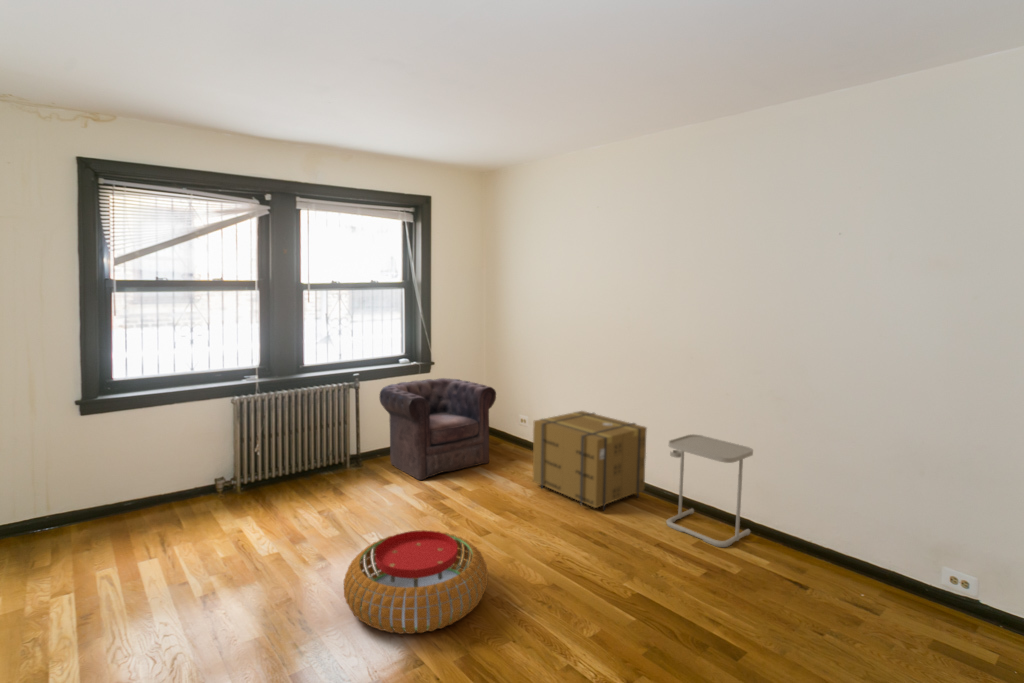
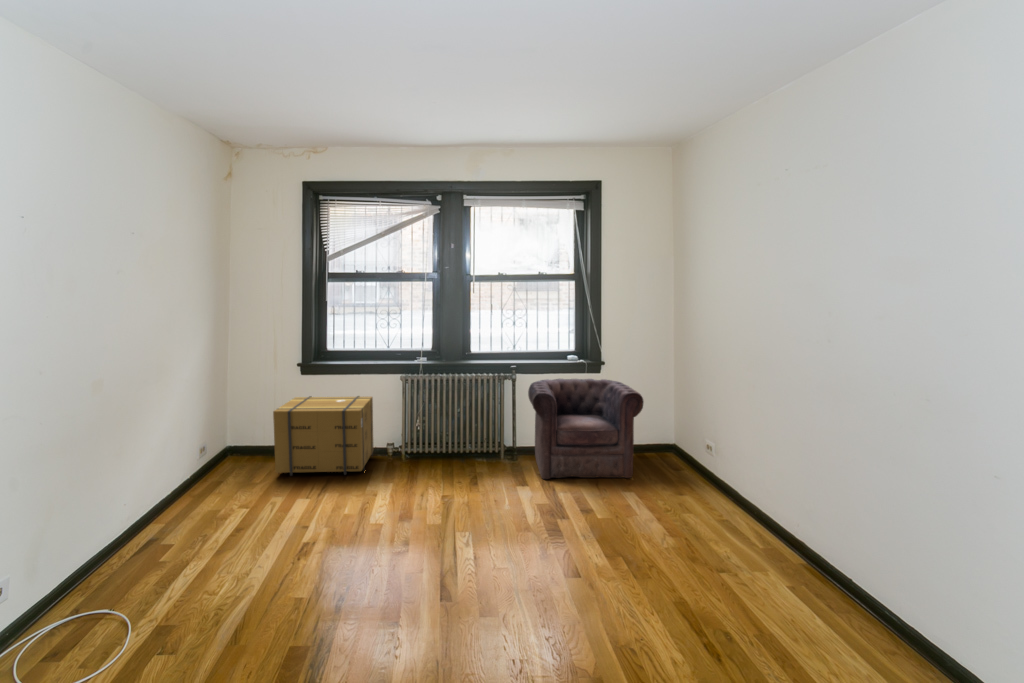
cardboard box: present [533,411,647,510] -> present [273,396,373,476]
side table: present [666,434,753,547] -> none [767,486,900,662]
pouf: present [344,530,488,634] -> none [340,514,483,613]

